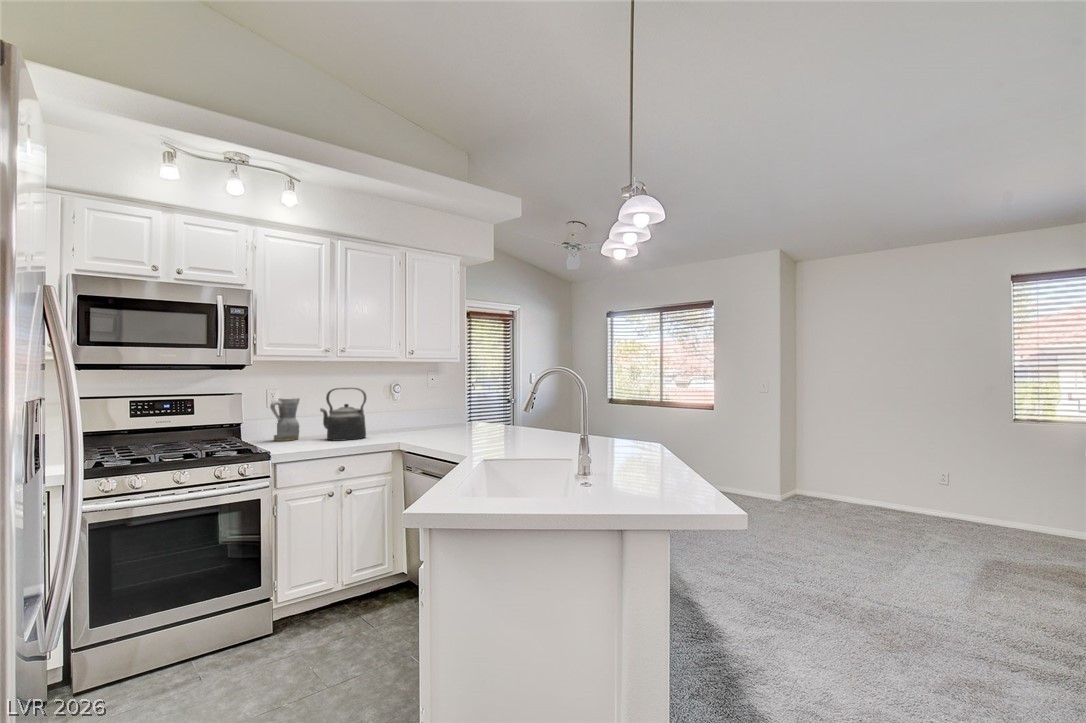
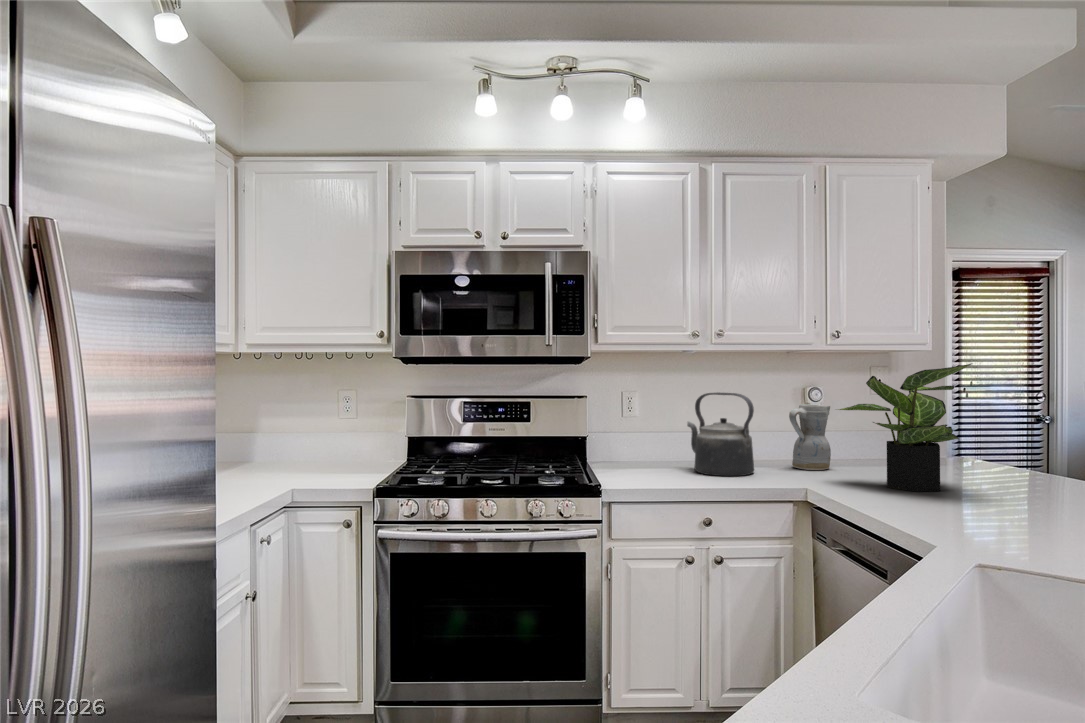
potted plant: none [414,367,481,436] -> present [838,364,971,491]
ceramic pitcher: present [270,398,299,441] -> present [789,404,831,470]

